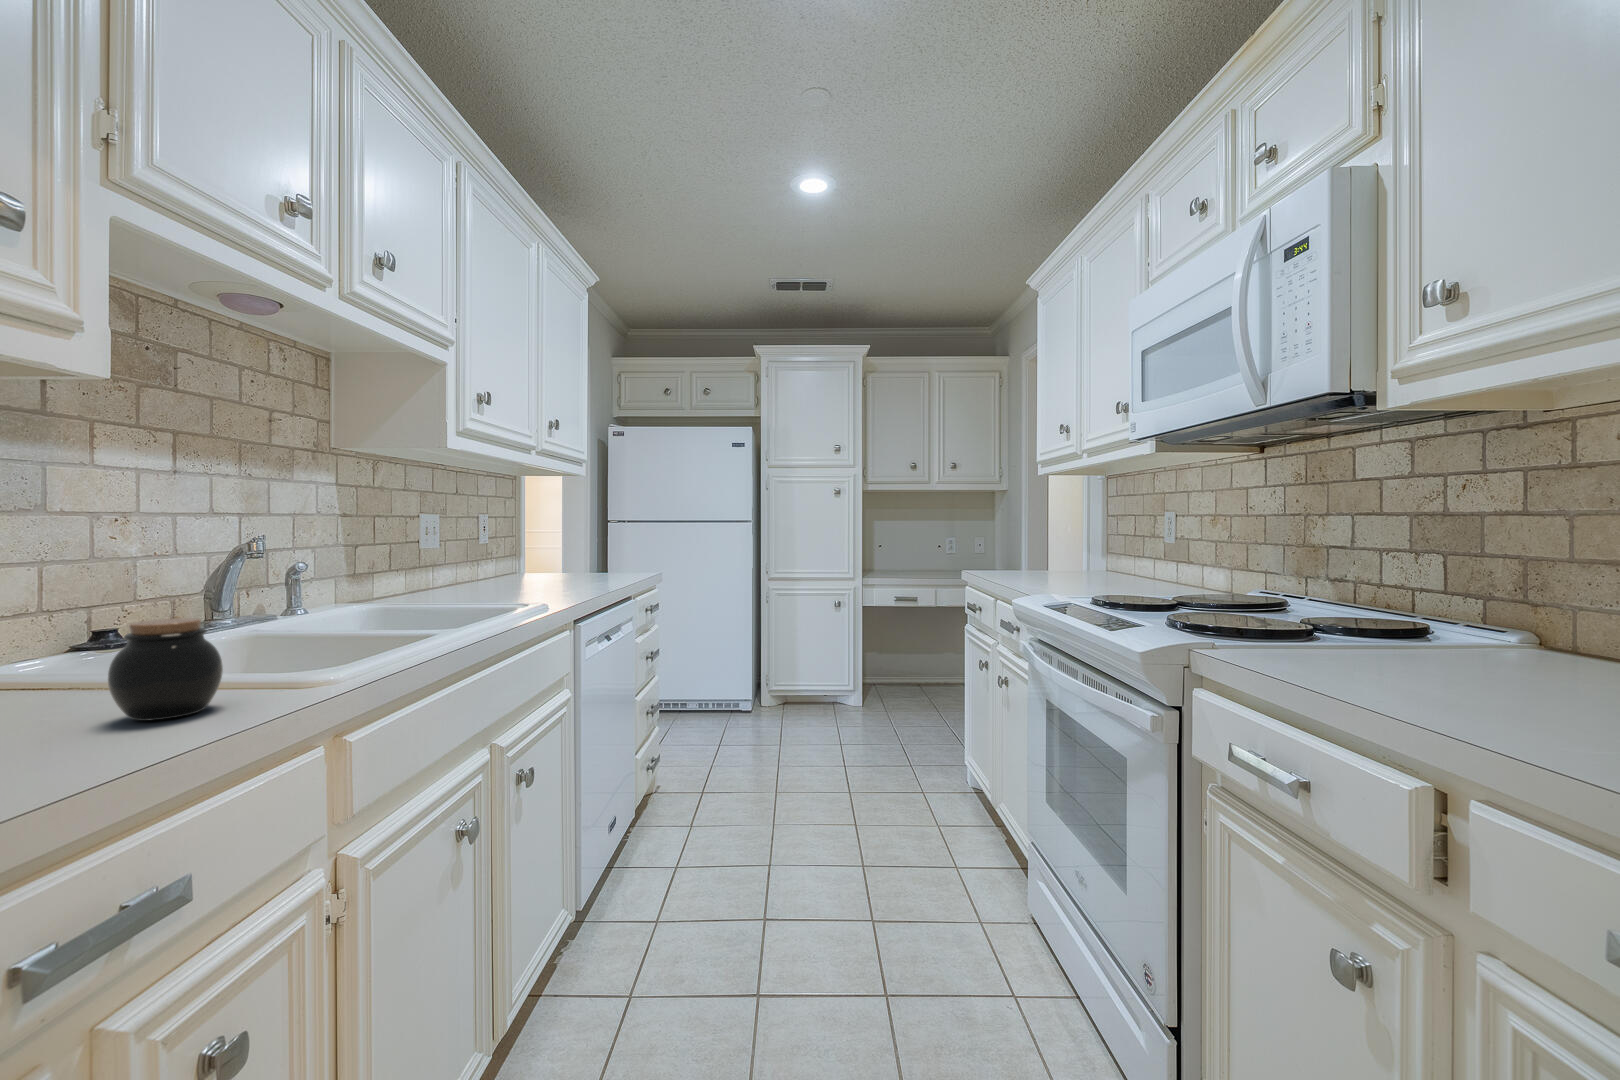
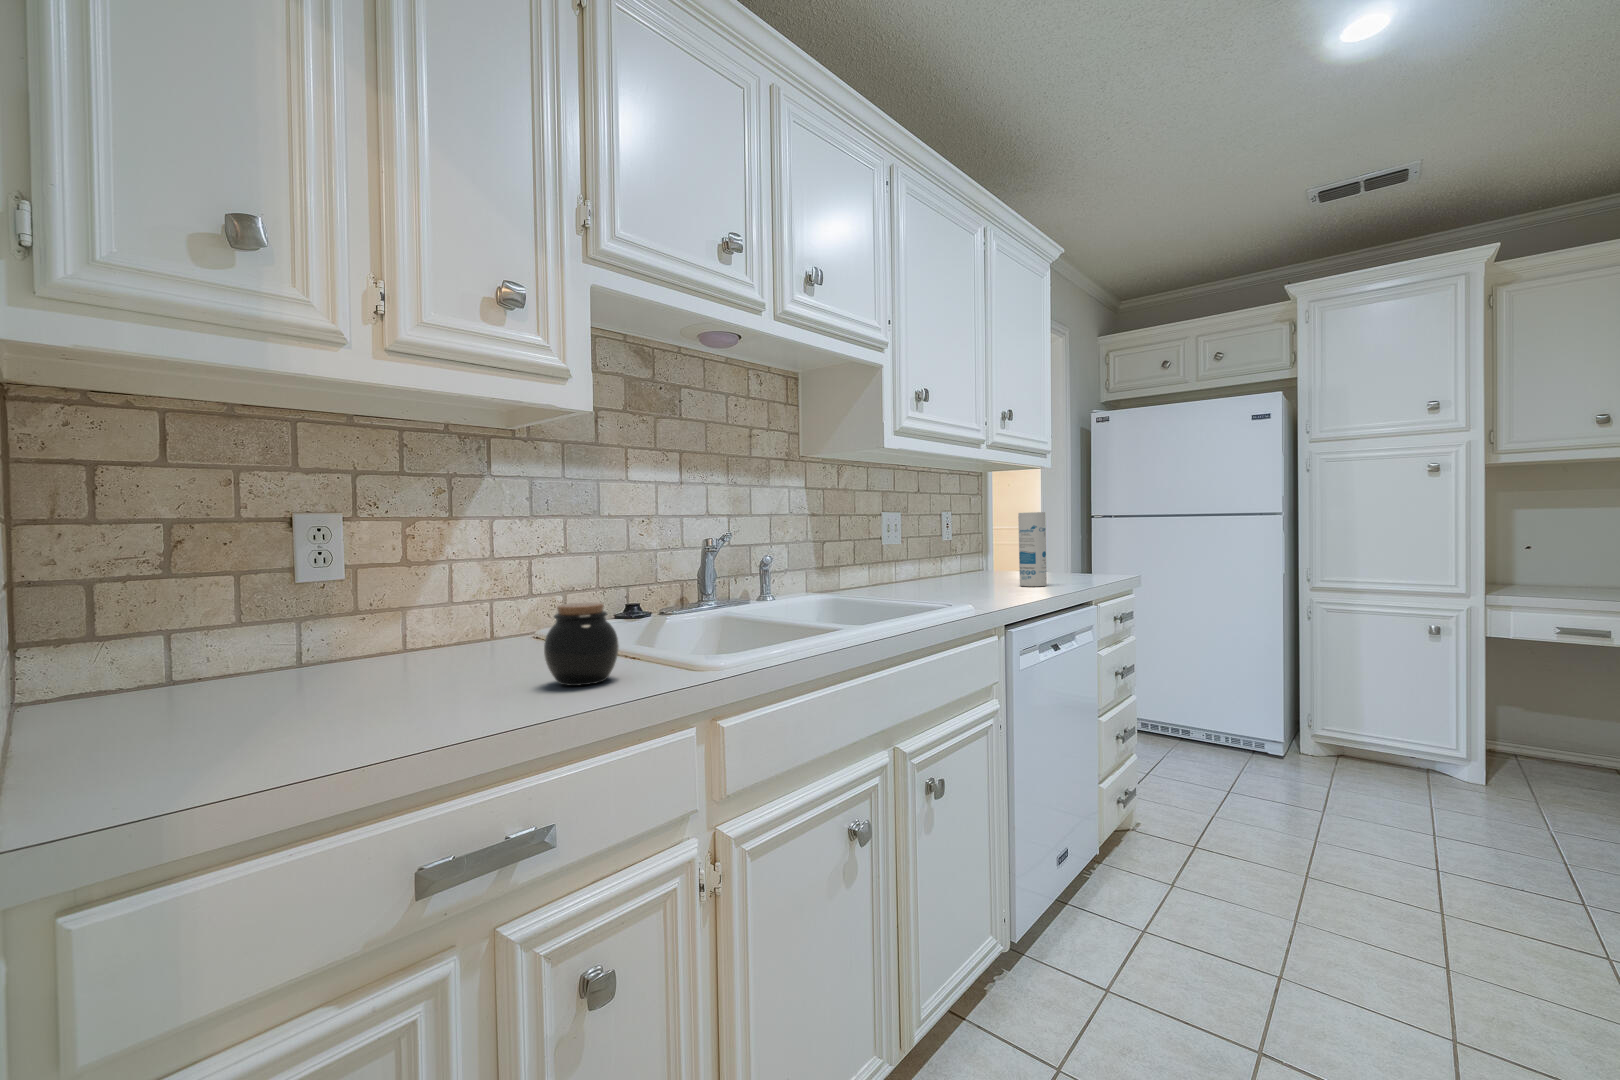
canister: none [565,517,591,585] -> present [1018,512,1047,586]

